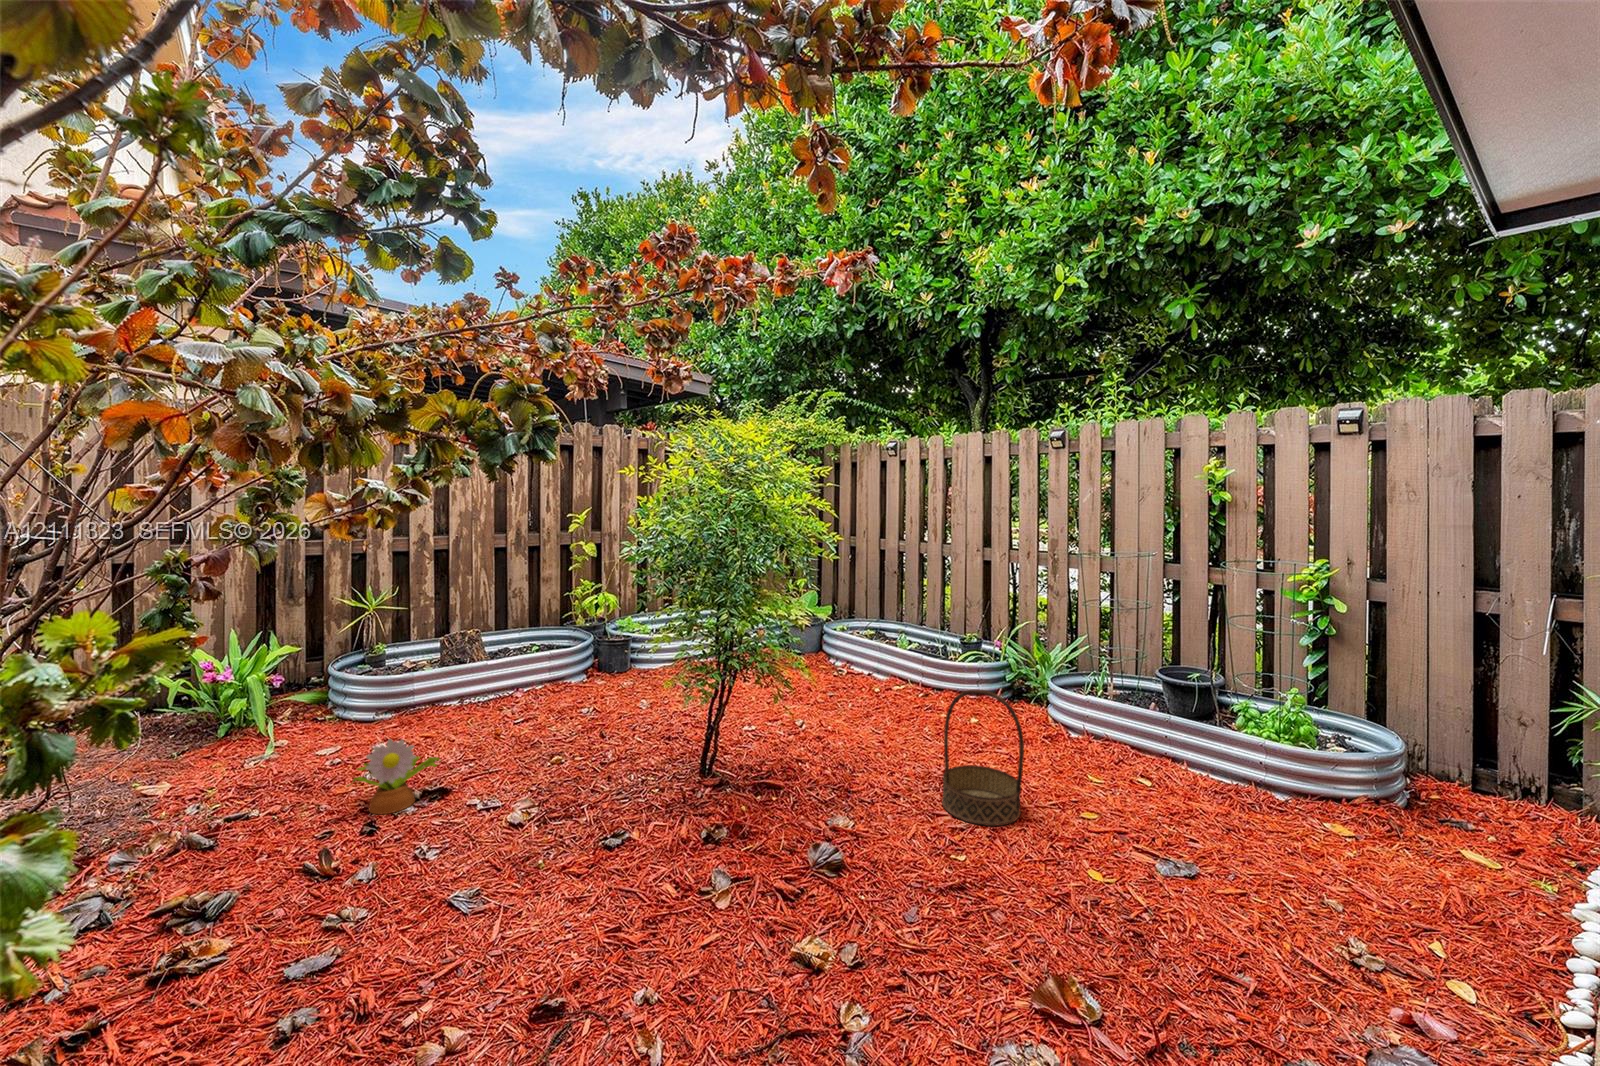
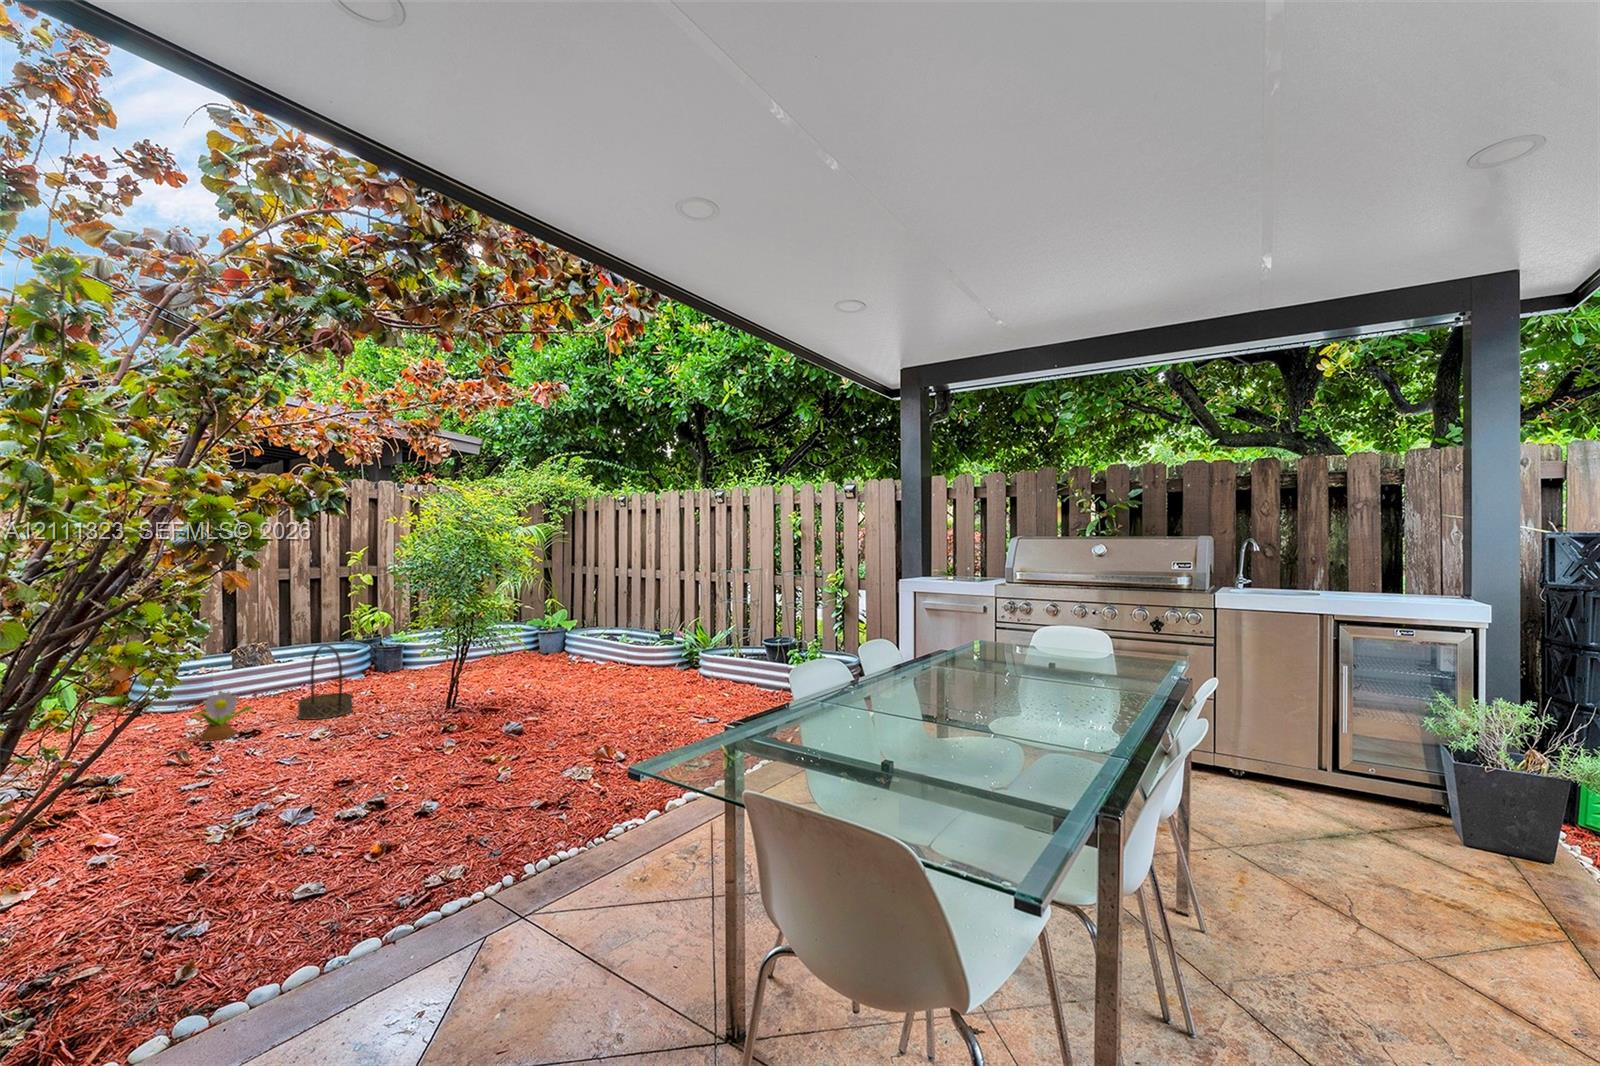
basket: present [942,689,1024,826] -> present [298,645,353,720]

